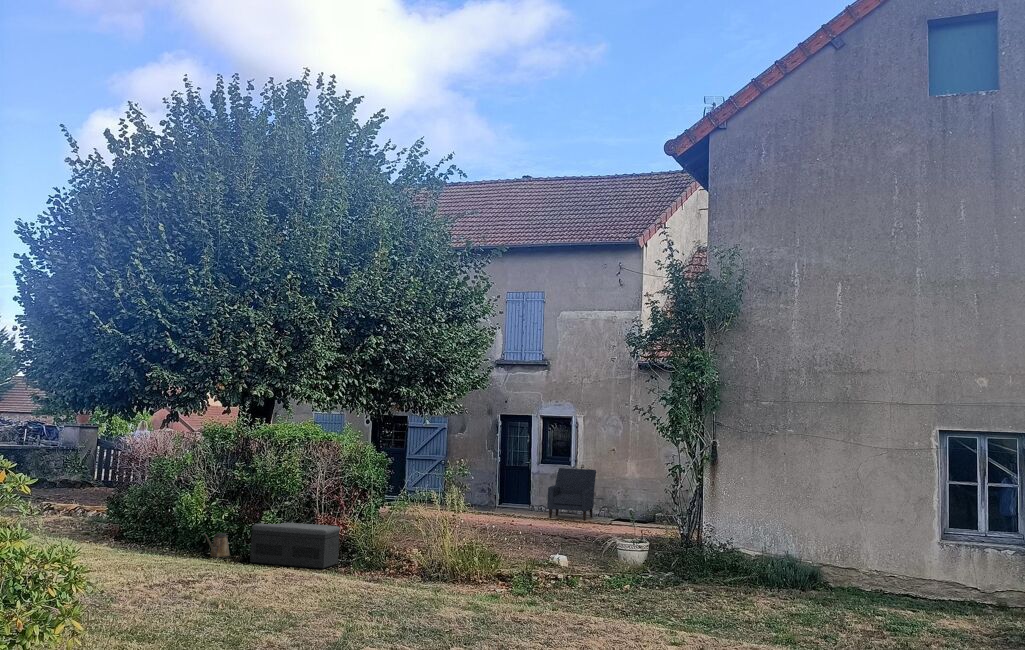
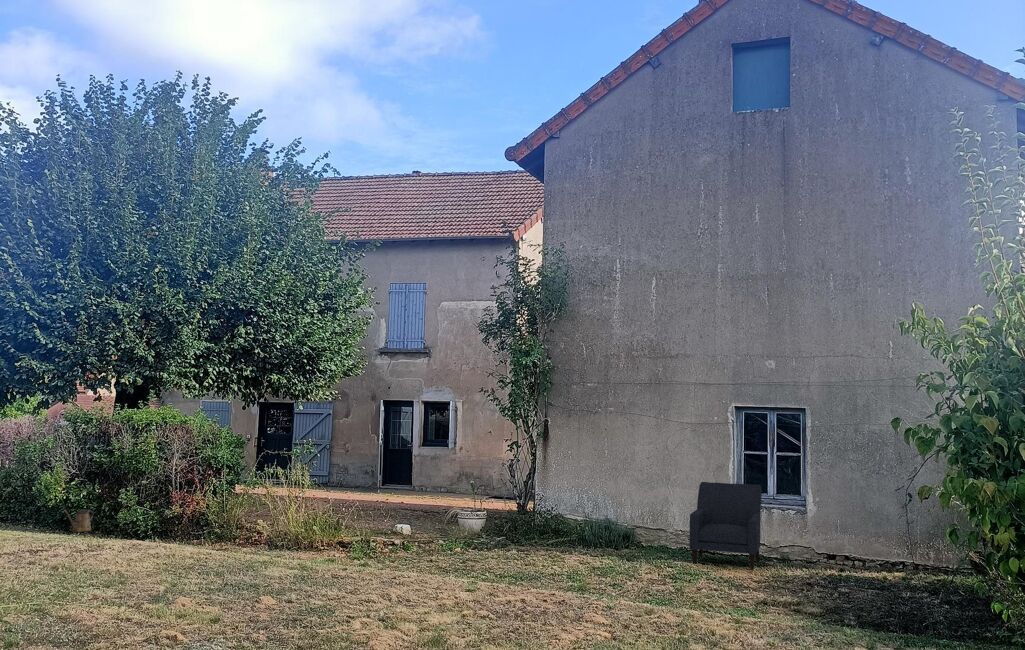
chair: present [547,468,596,521] -> present [689,482,762,569]
storage bench: present [250,523,340,569] -> none [107,498,194,540]

